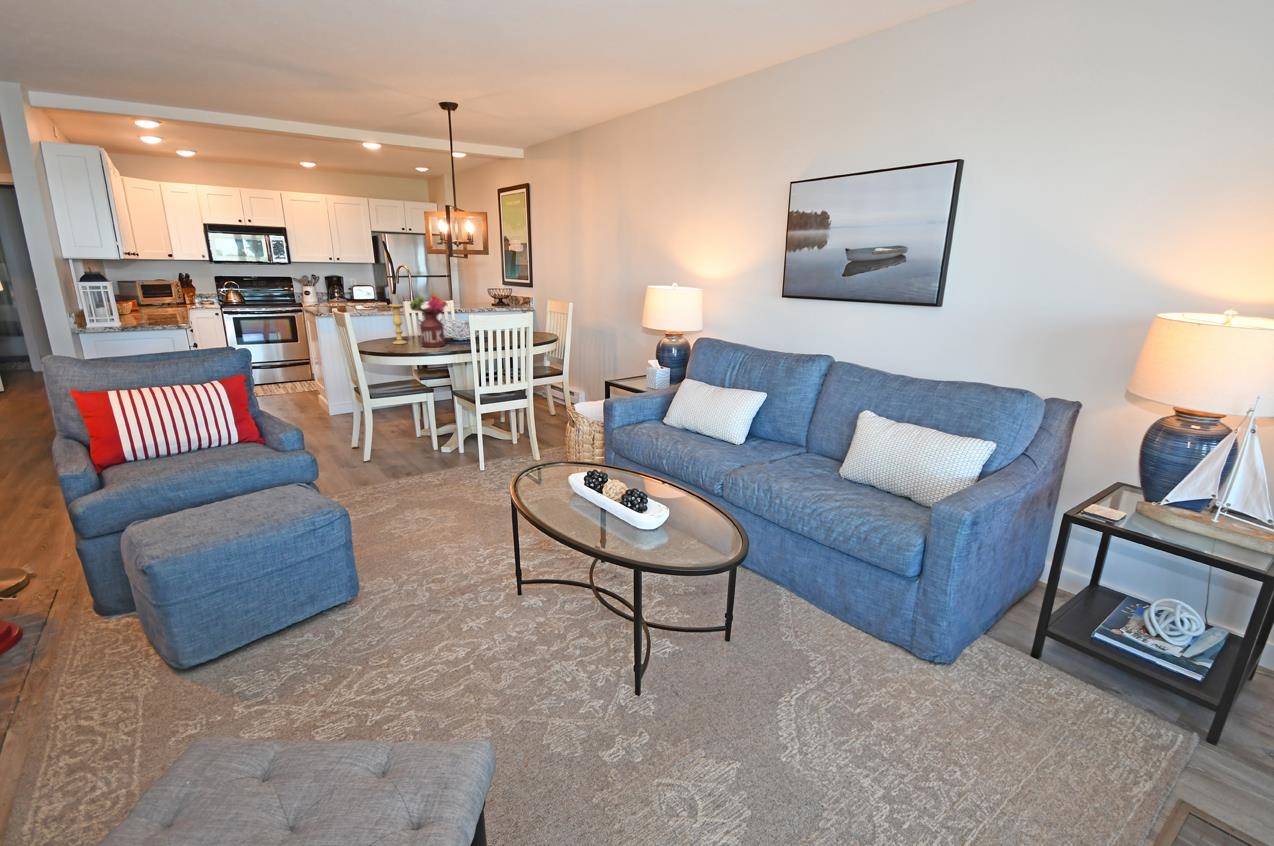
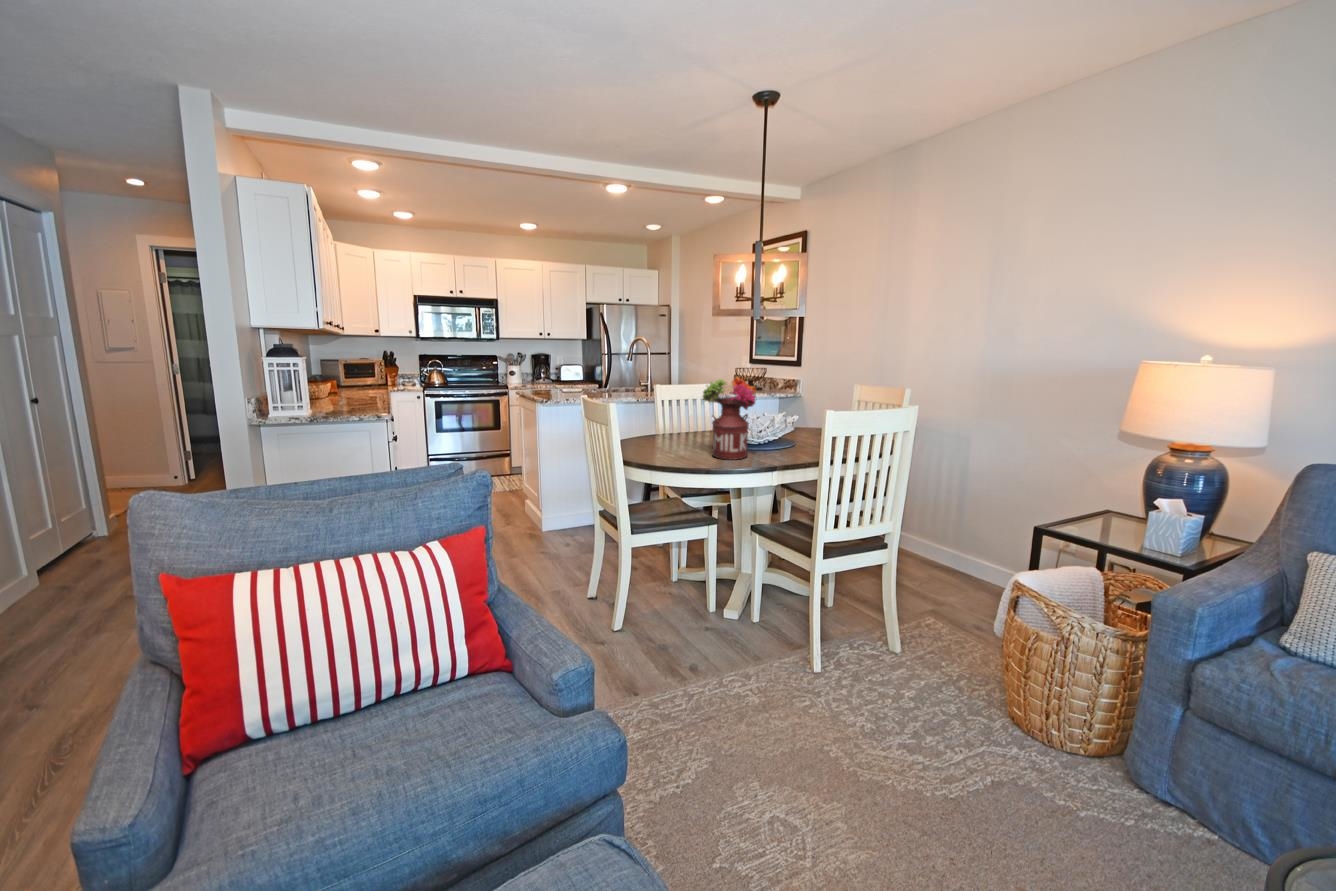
candle holder: present [389,294,407,344] -> none [662,374,683,451]

